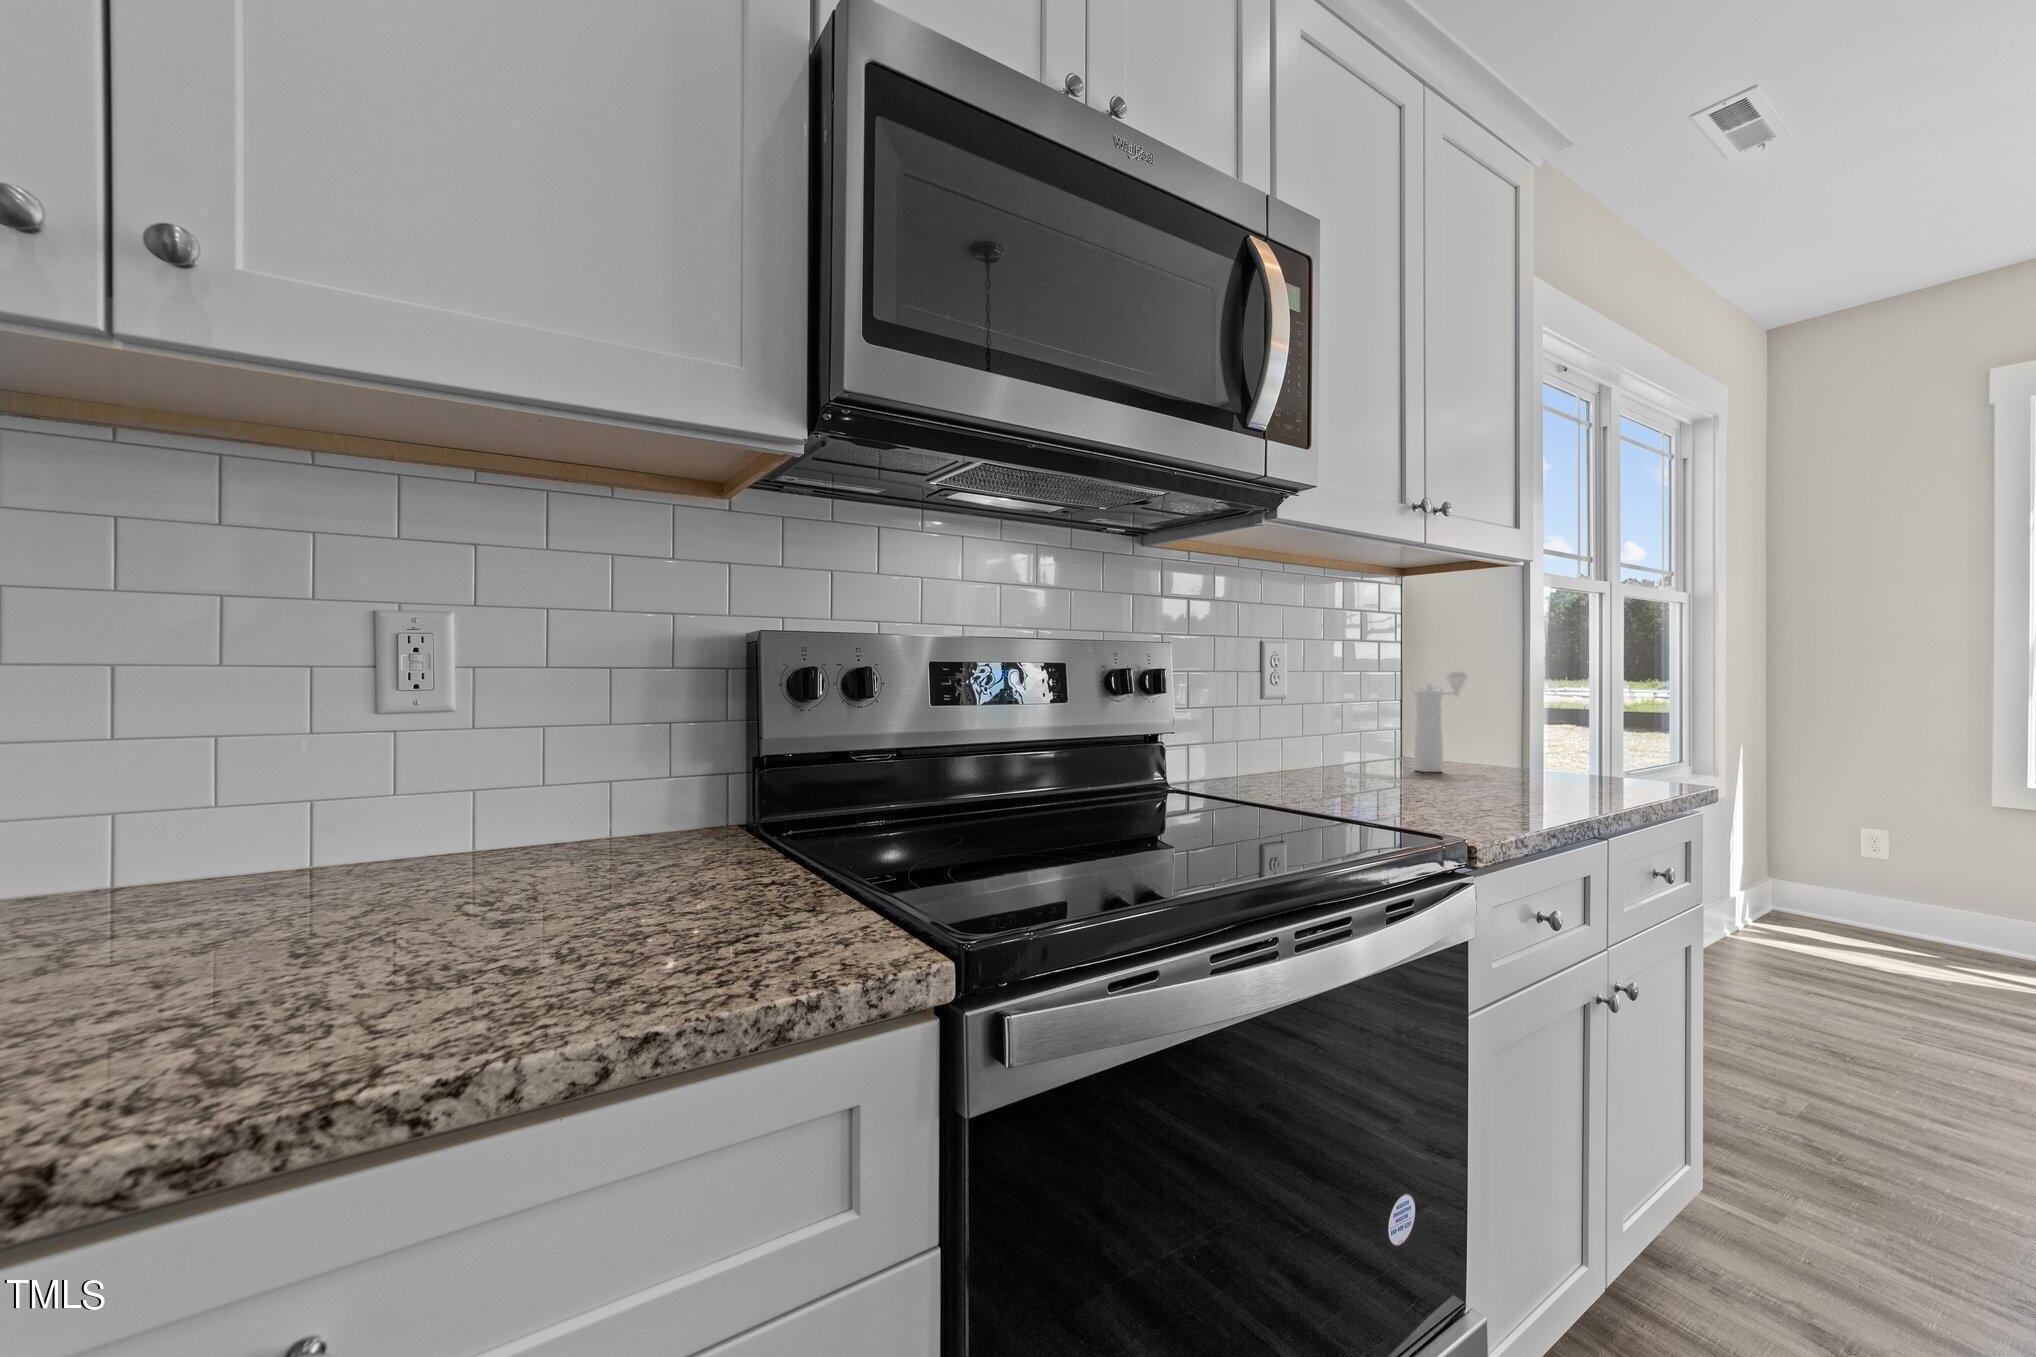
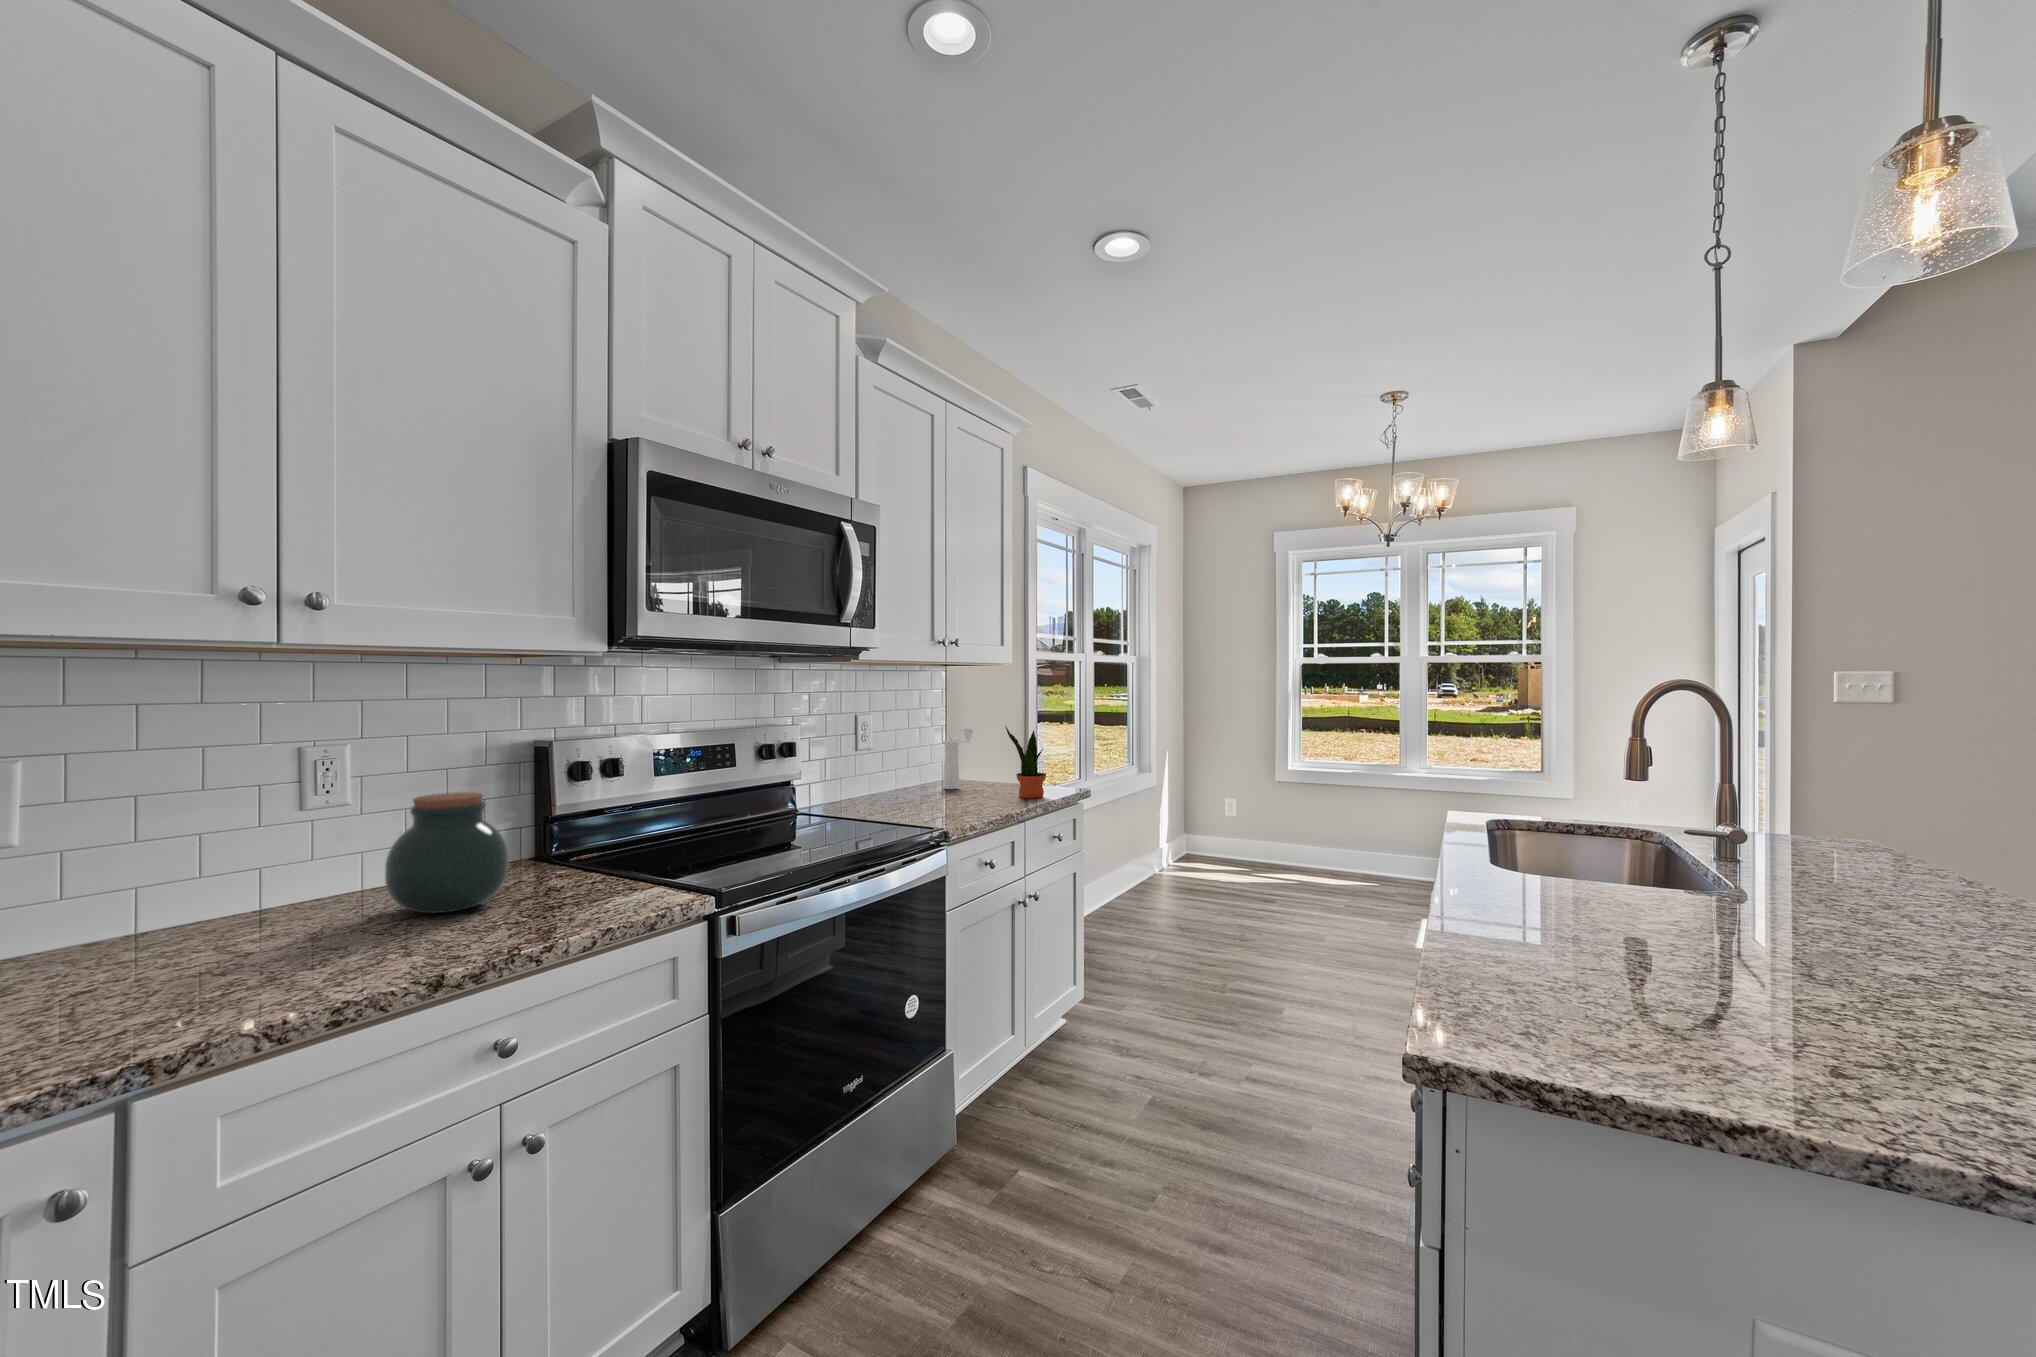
potted plant: none [1546,657,1638,795] -> present [1005,726,1046,798]
jar: none [334,689,580,928] -> present [385,792,509,913]

